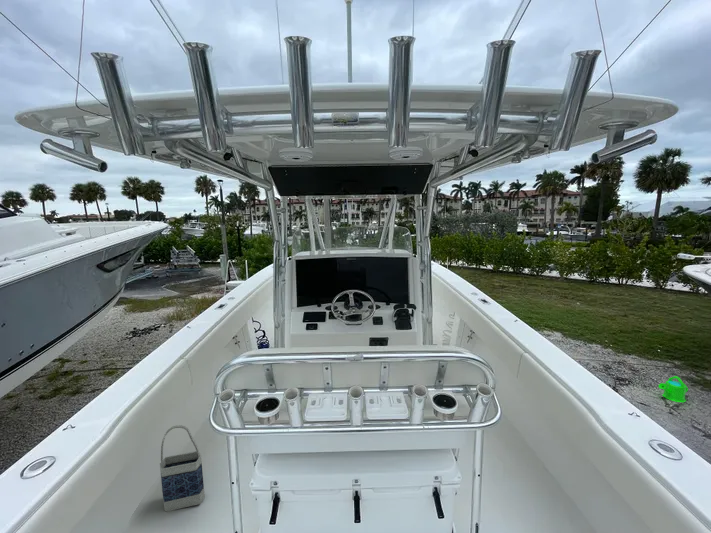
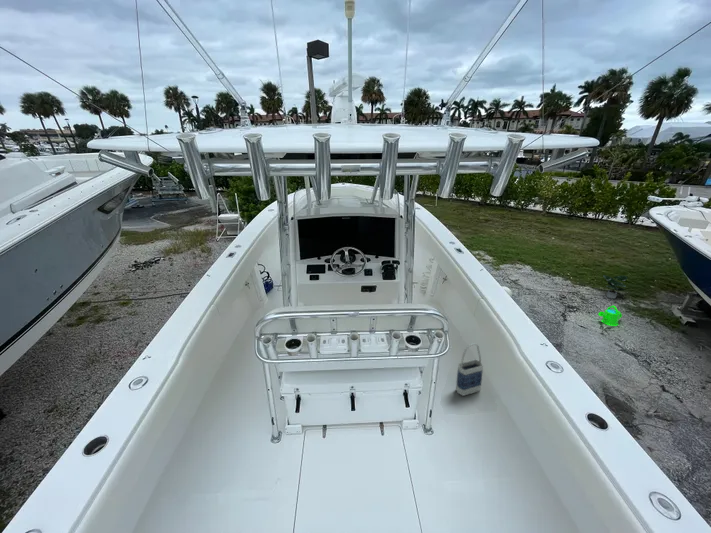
potted plant: none [652,340,683,369] -> present [603,275,627,299]
bag: present [160,425,205,511] -> present [456,343,483,396]

